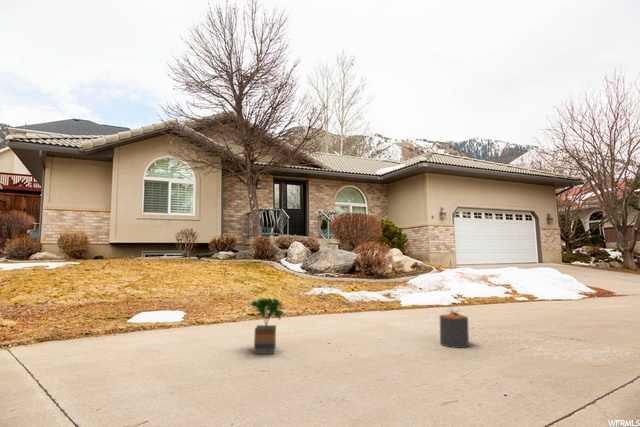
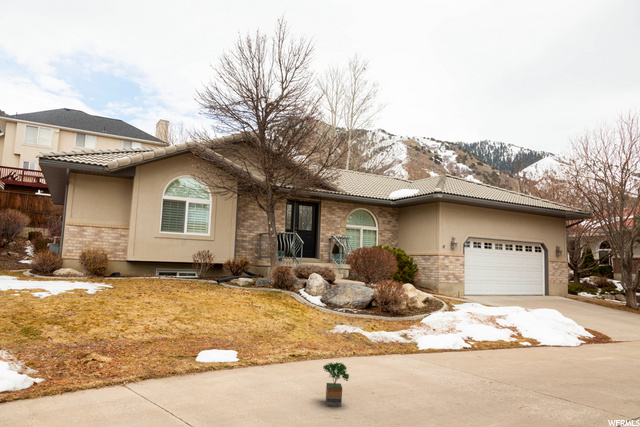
trash can: present [440,310,469,348] -> none [462,370,485,407]

